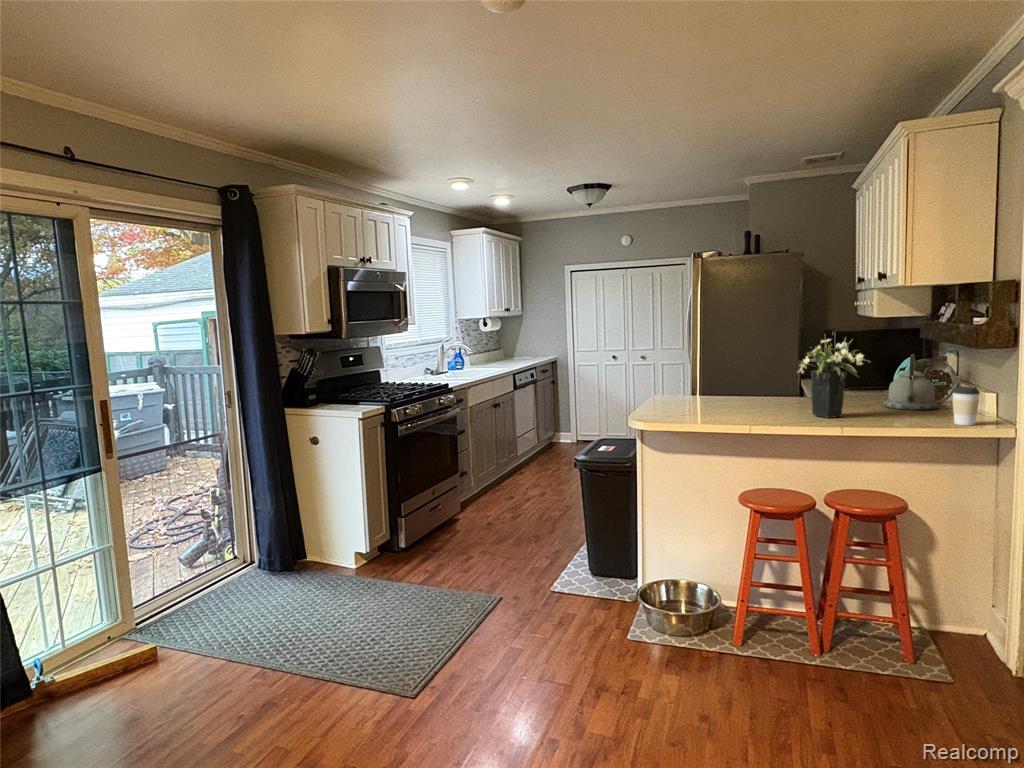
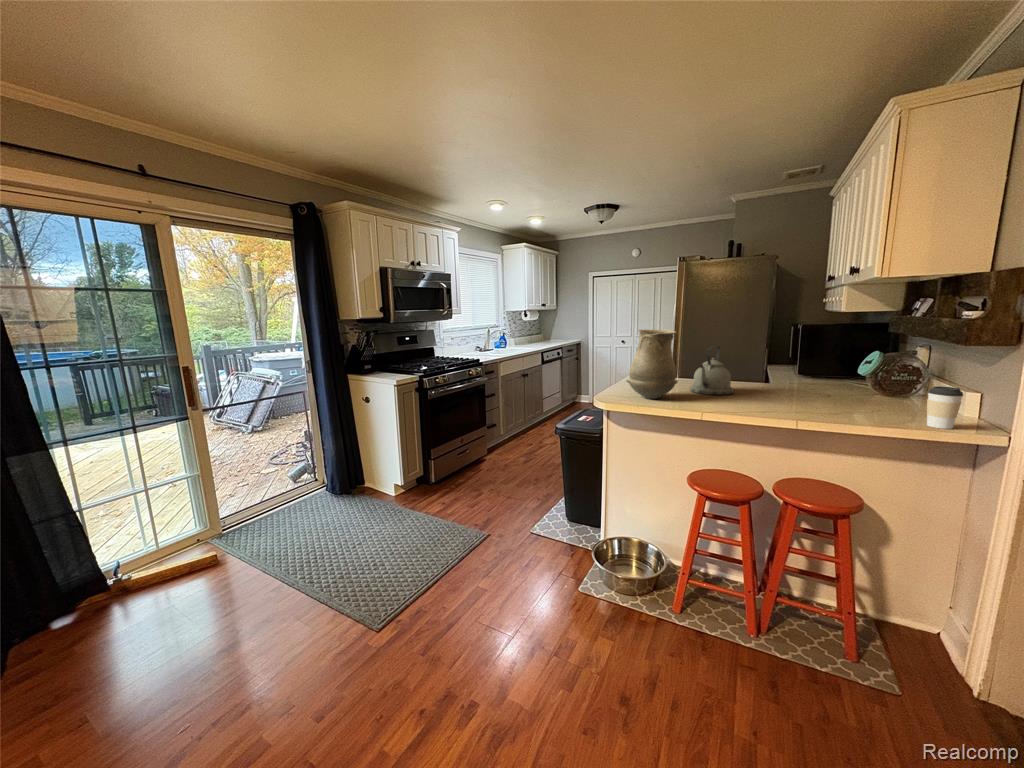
flower arrangement: present [798,338,870,418] -> none [754,330,835,410]
vase: none [665,339,719,415] -> present [626,329,678,399]
kettle: present [884,354,939,410] -> present [690,346,734,395]

